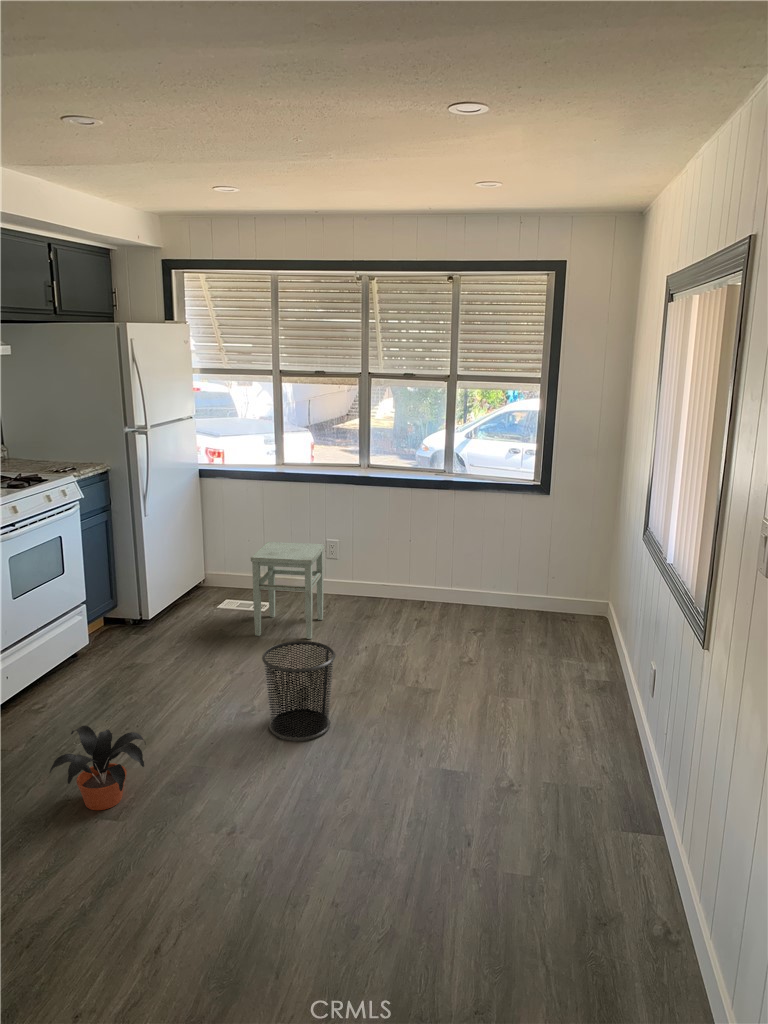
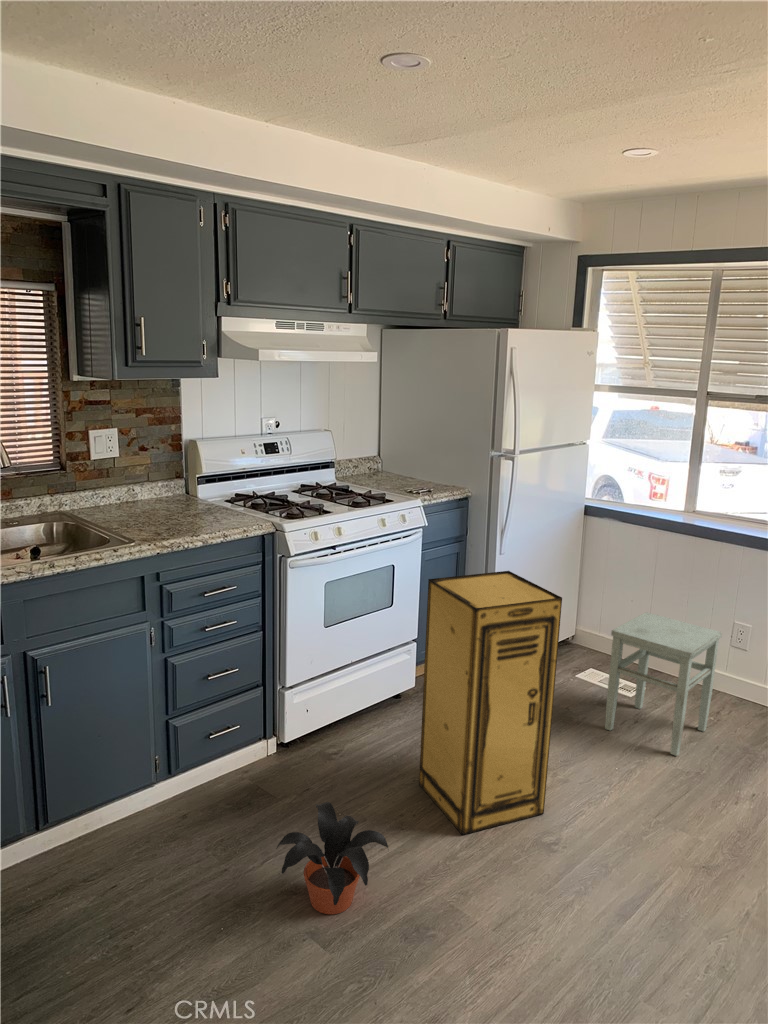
storage cabinet: none [119,518,238,729] -> present [419,571,562,835]
waste bin: present [262,641,335,741] -> none [562,768,670,919]

